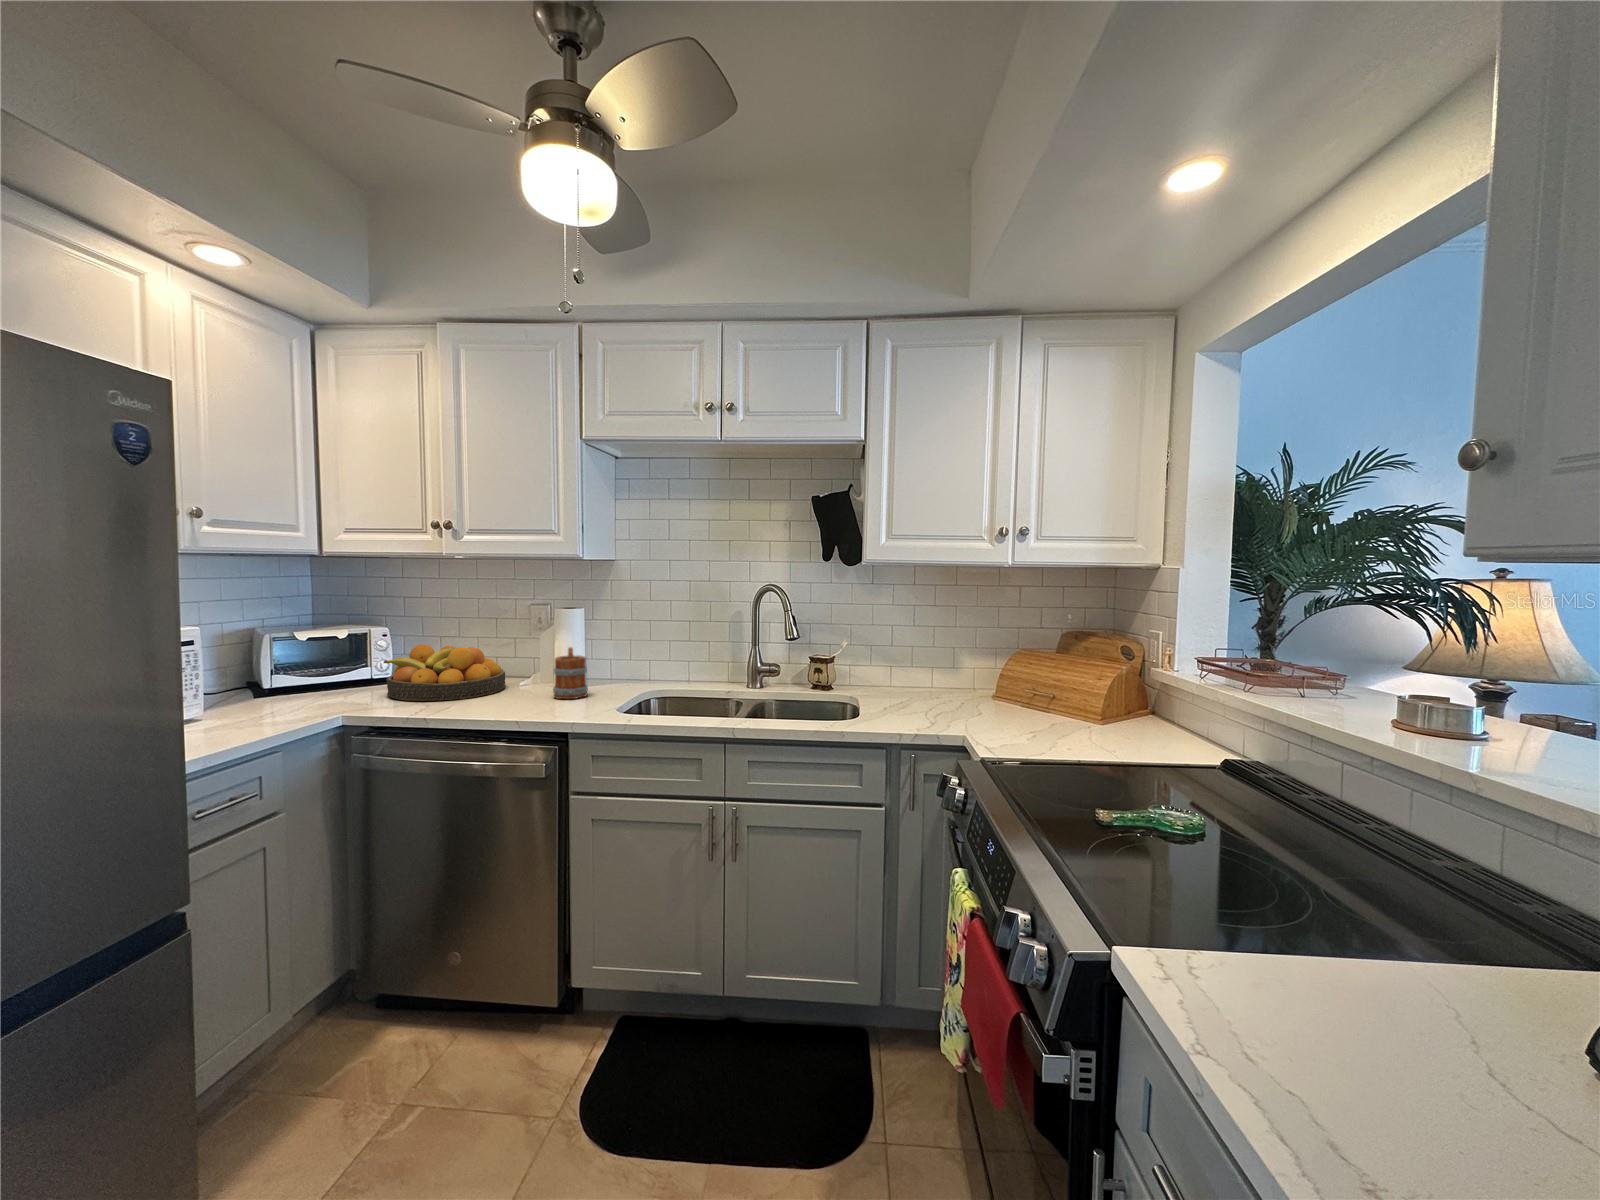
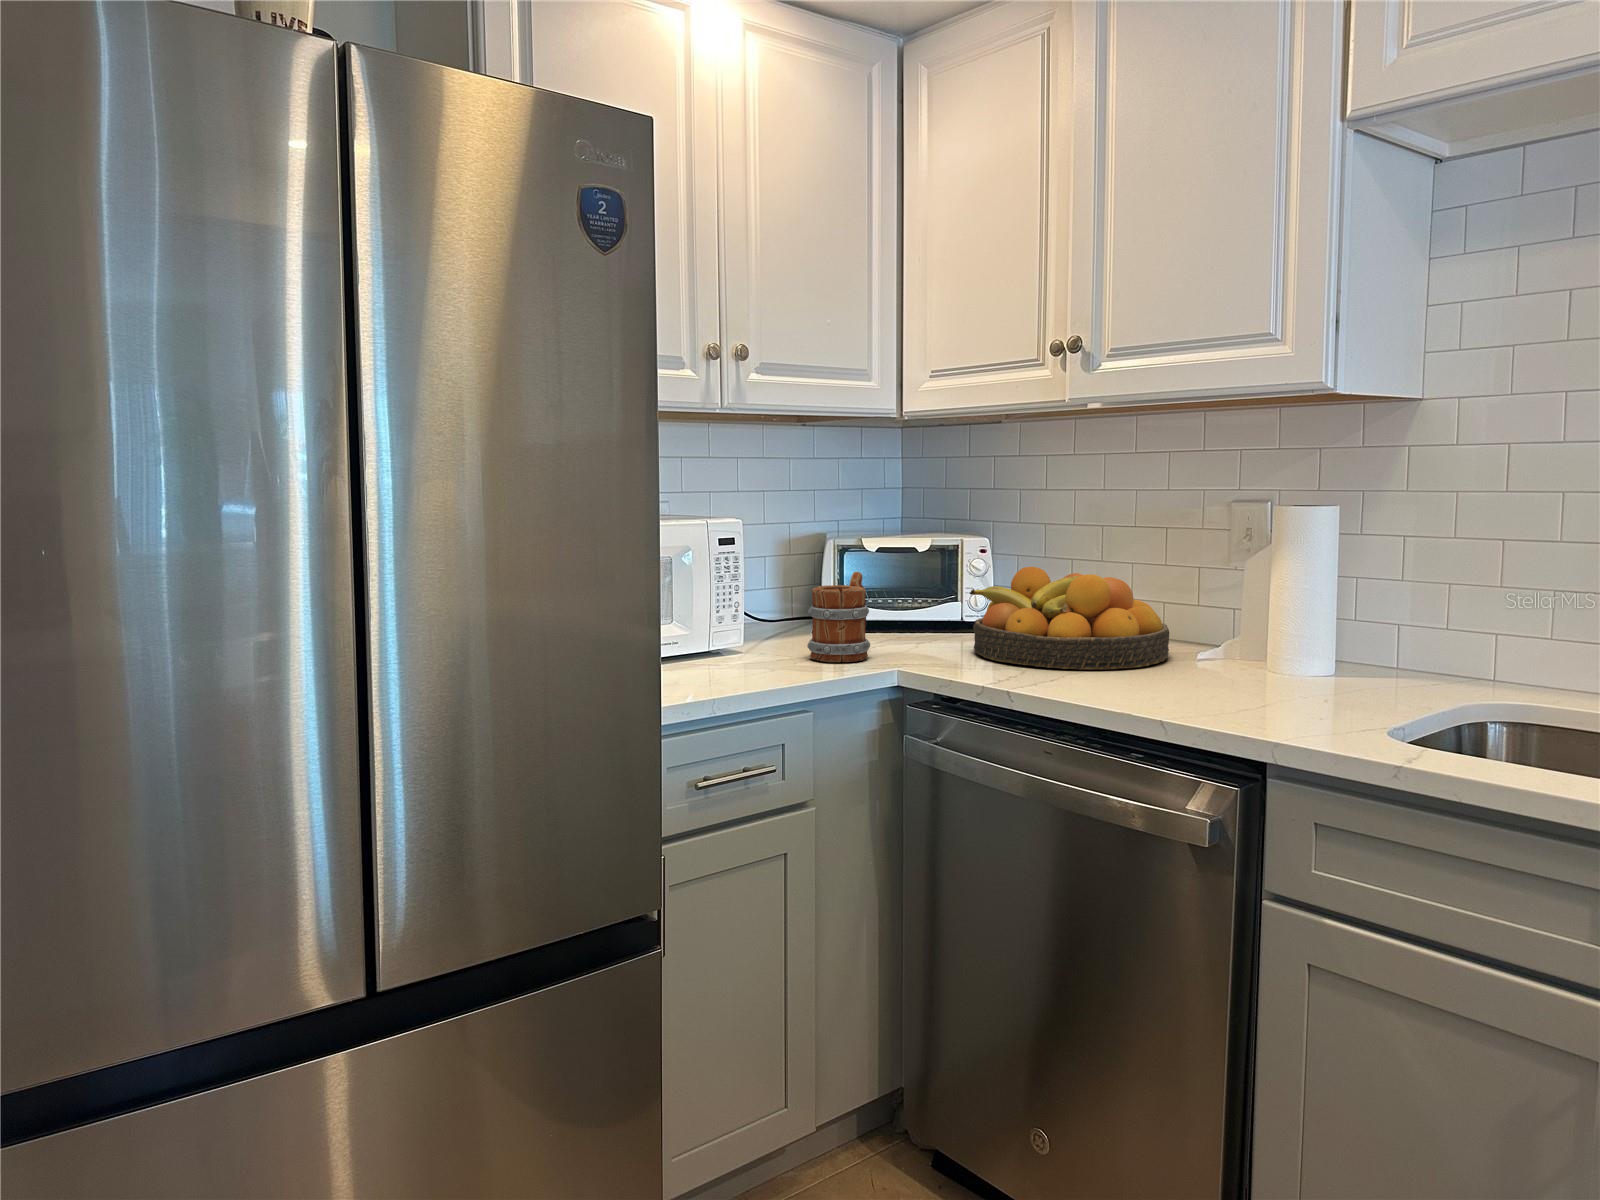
mug: present [553,647,588,699] -> present [807,572,870,662]

